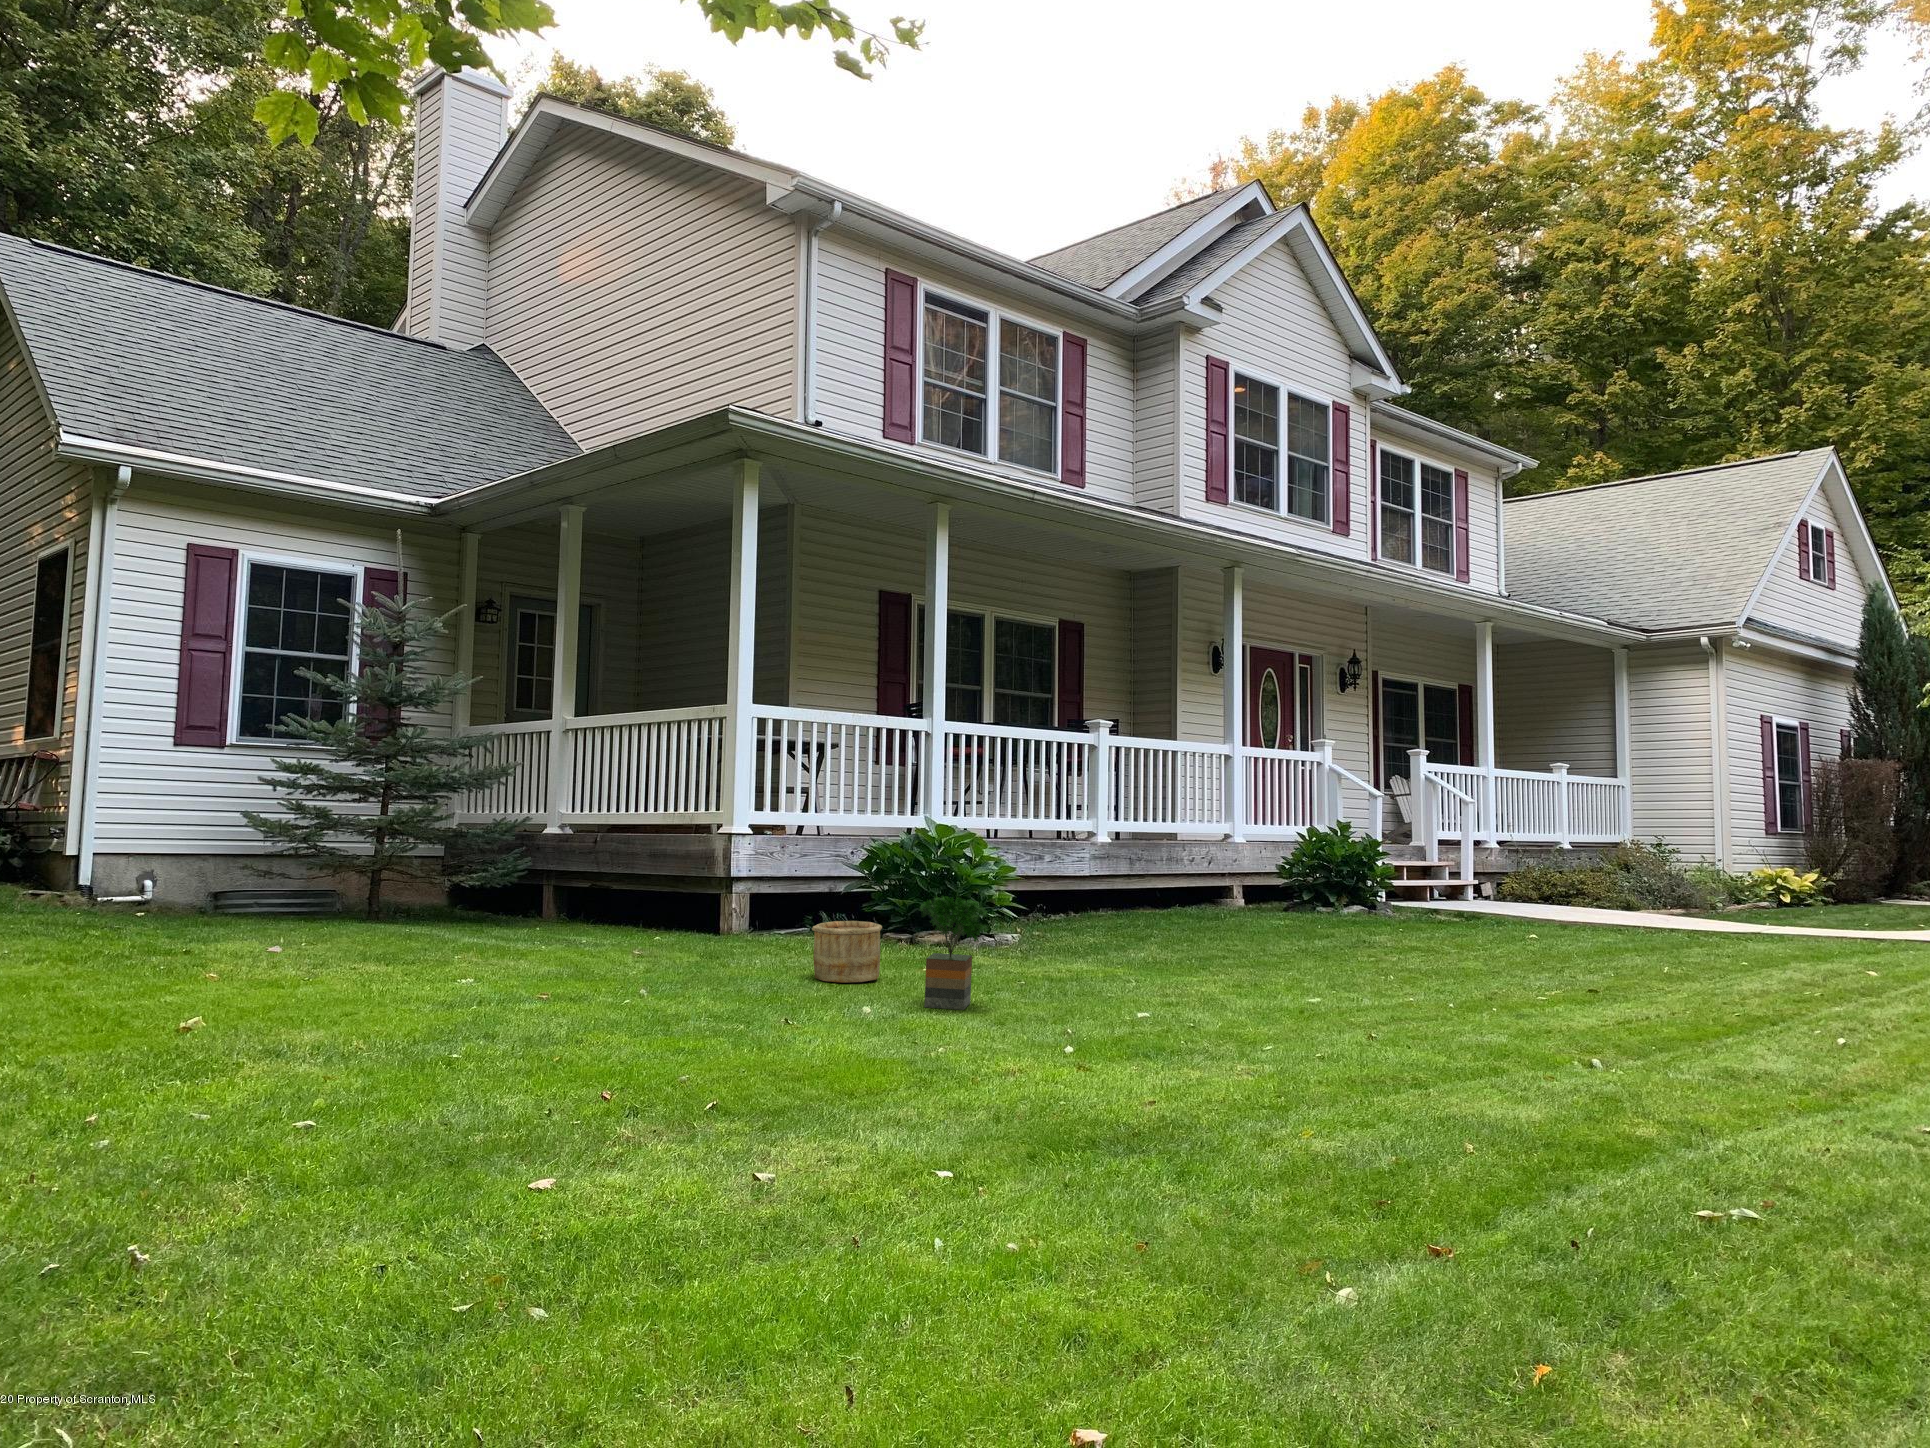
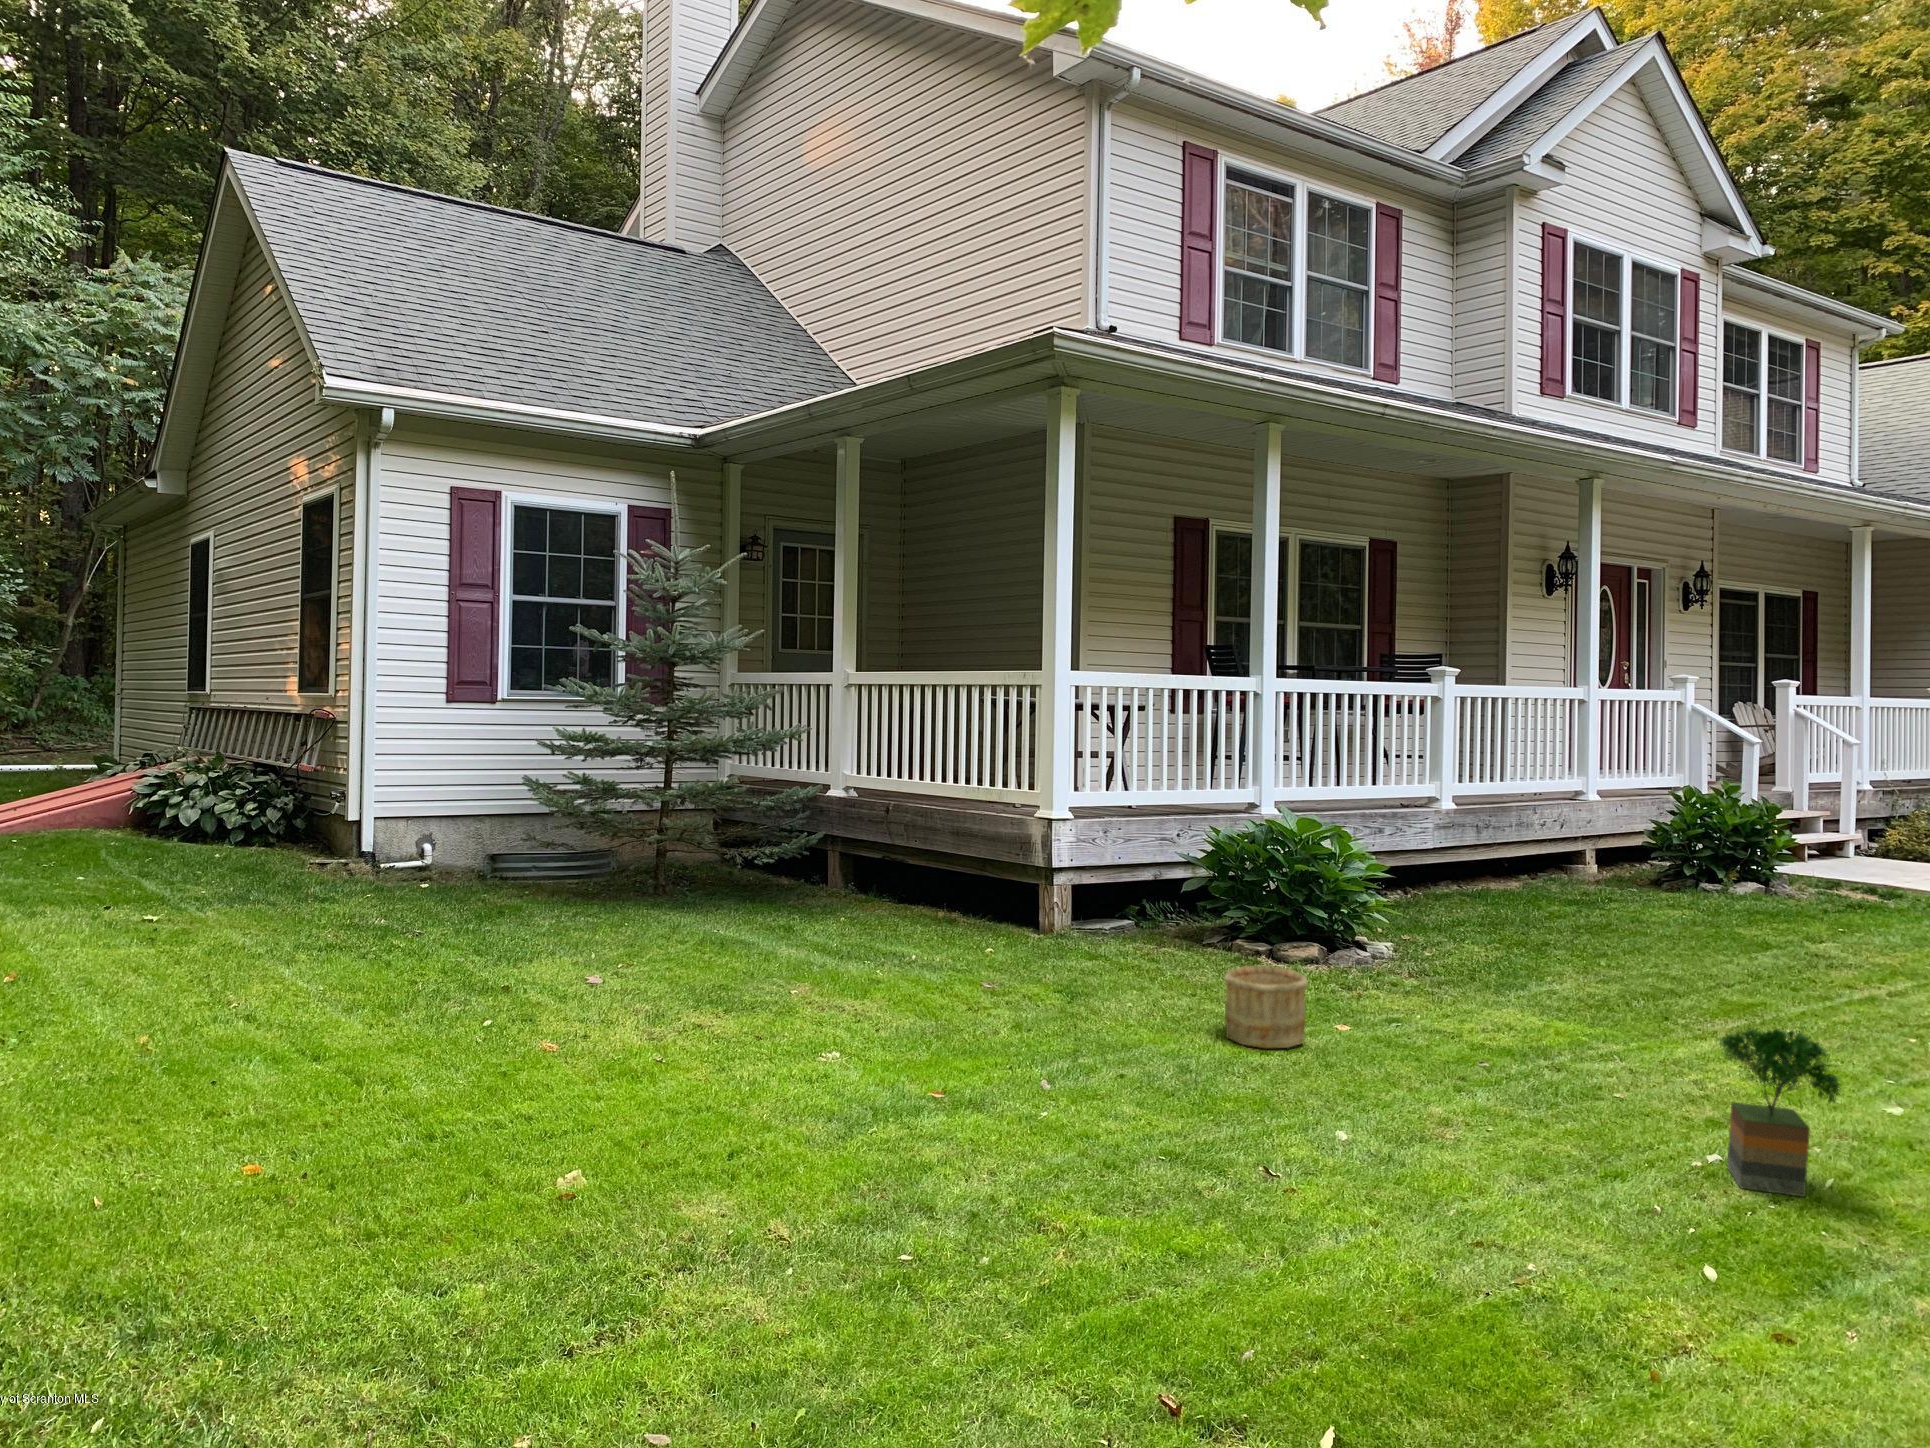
potted tree: present [921,896,987,1010] -> present [1719,1027,1840,1197]

